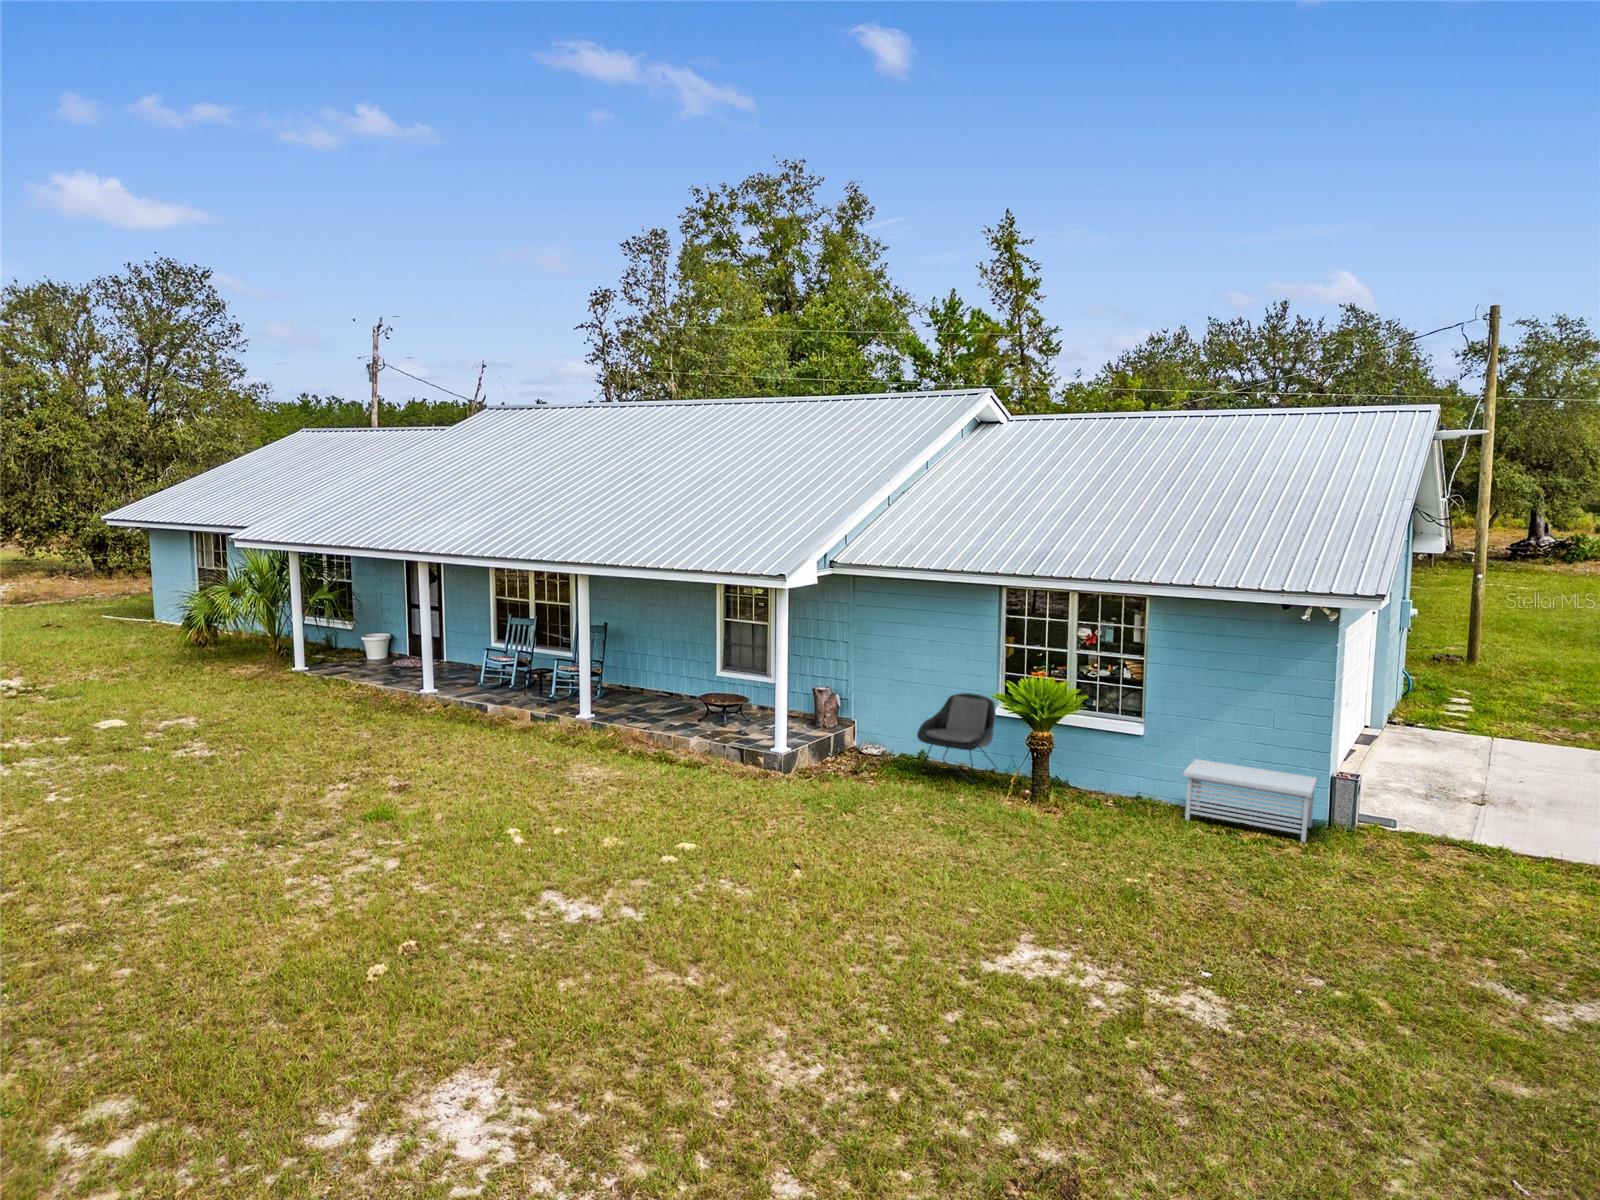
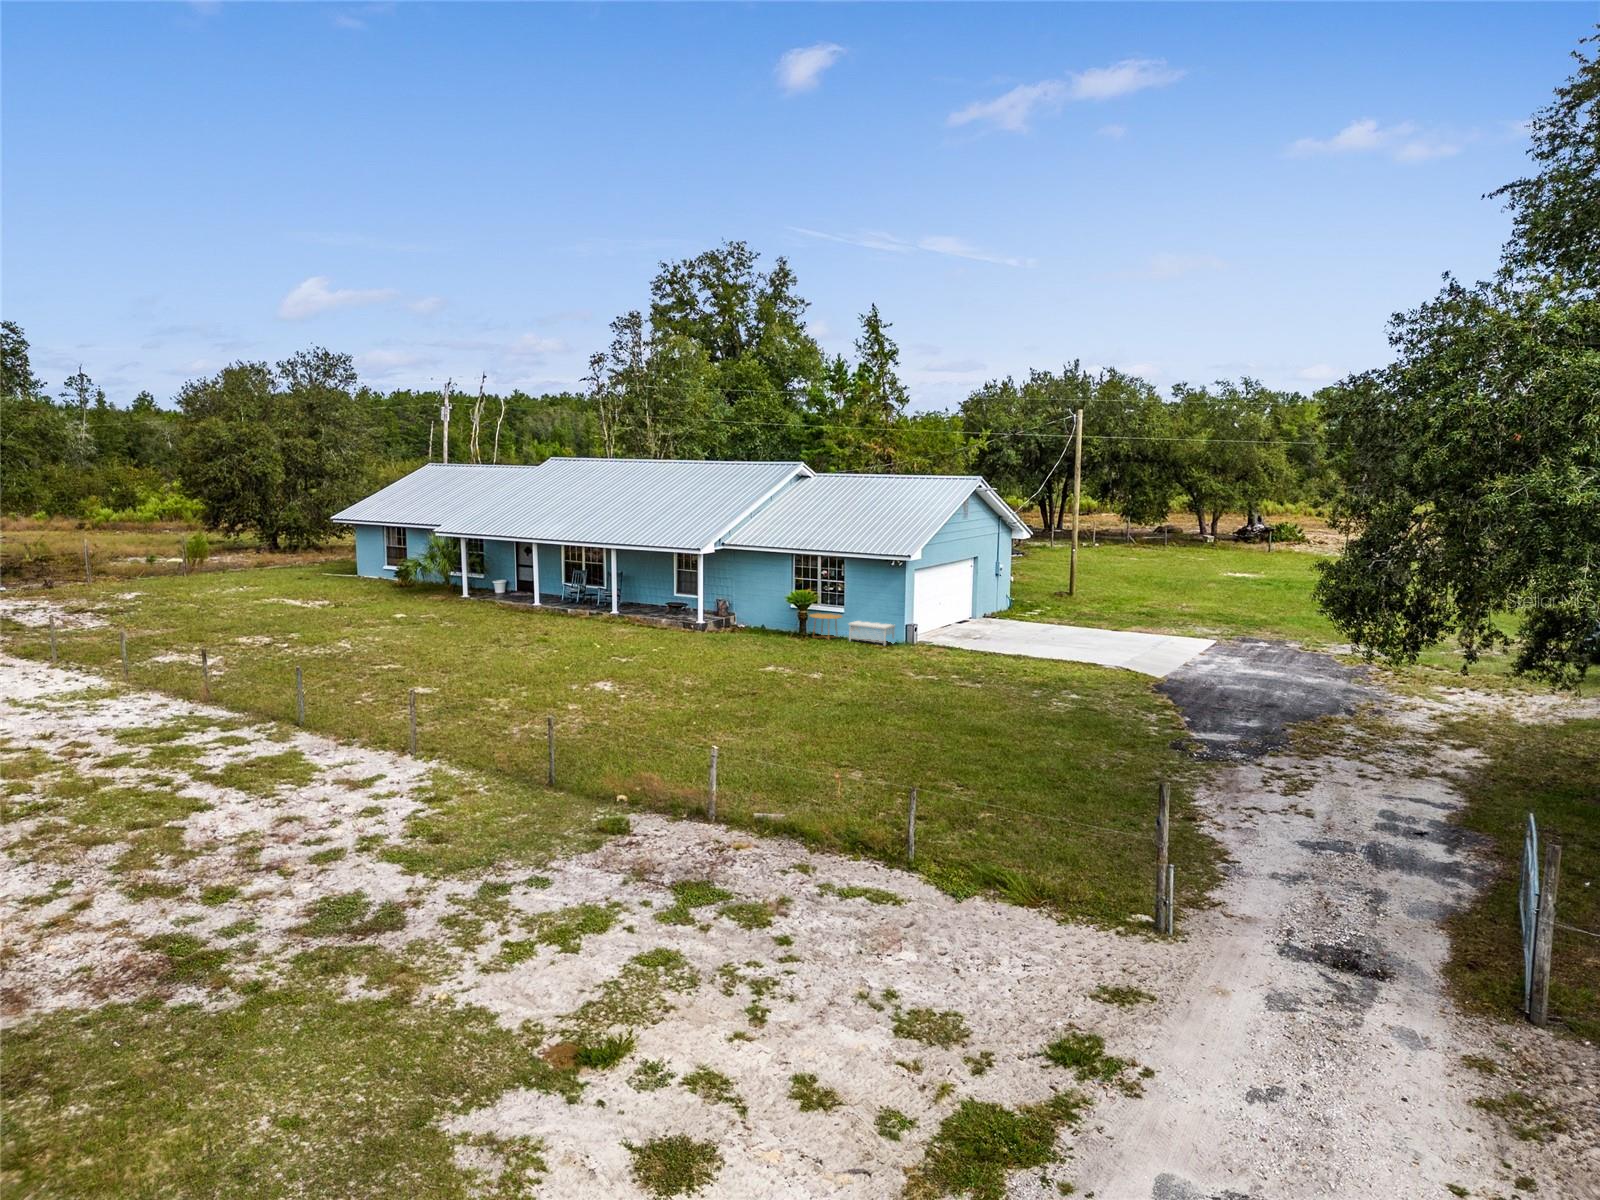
lounge chair: present [917,693,997,784] -> none [756,599,790,633]
round table: none [1064,736,1157,814] -> present [810,613,842,639]

